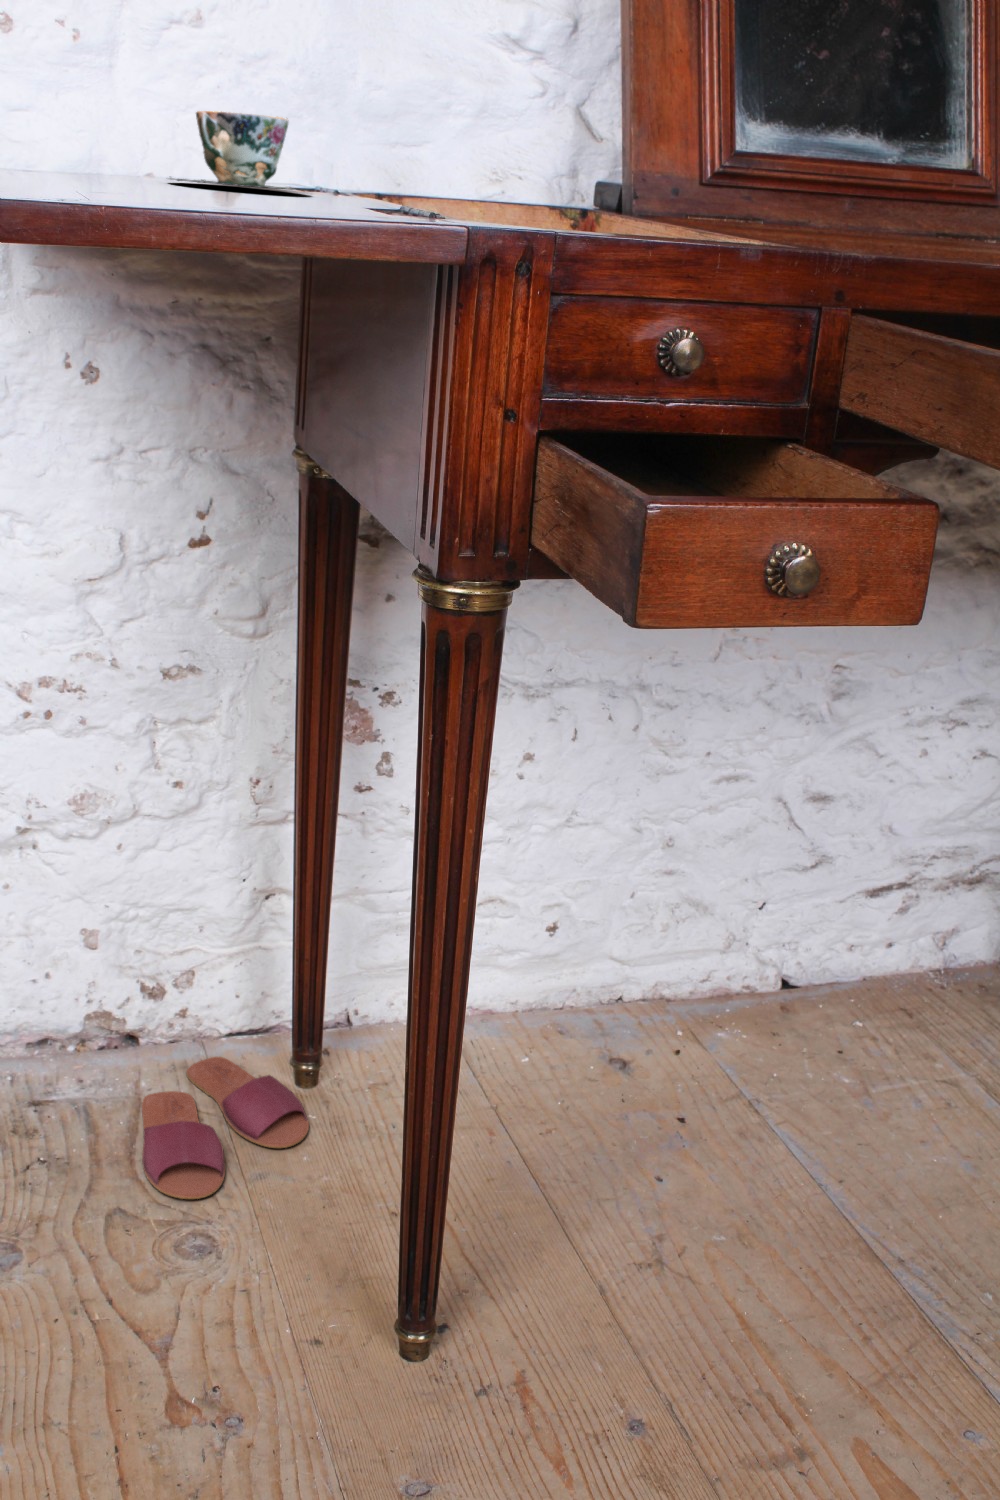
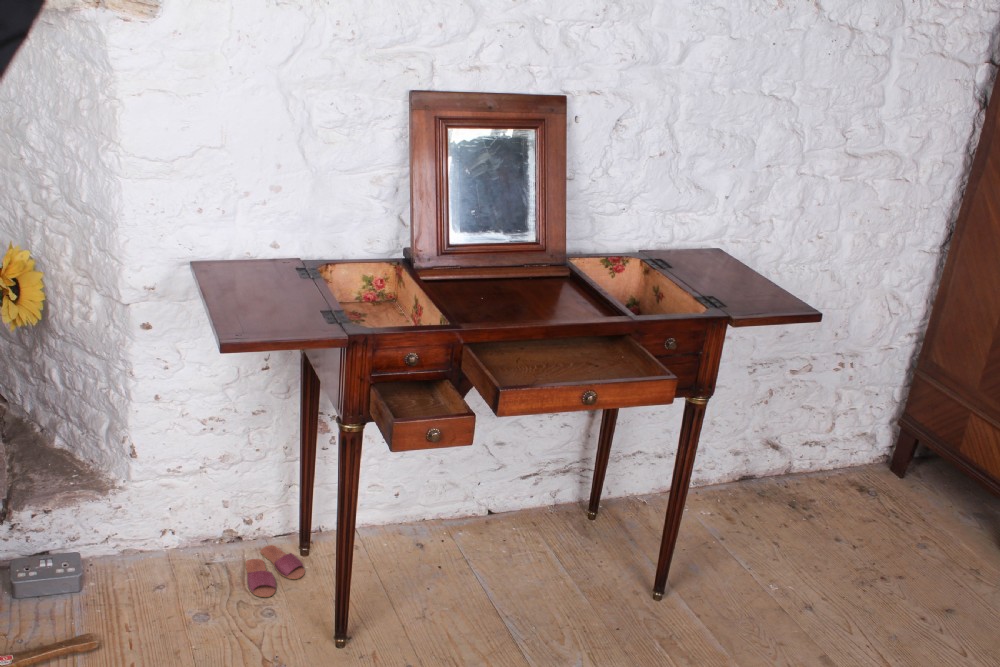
teacup: present [170,111,294,190] -> none [260,257,306,289]

